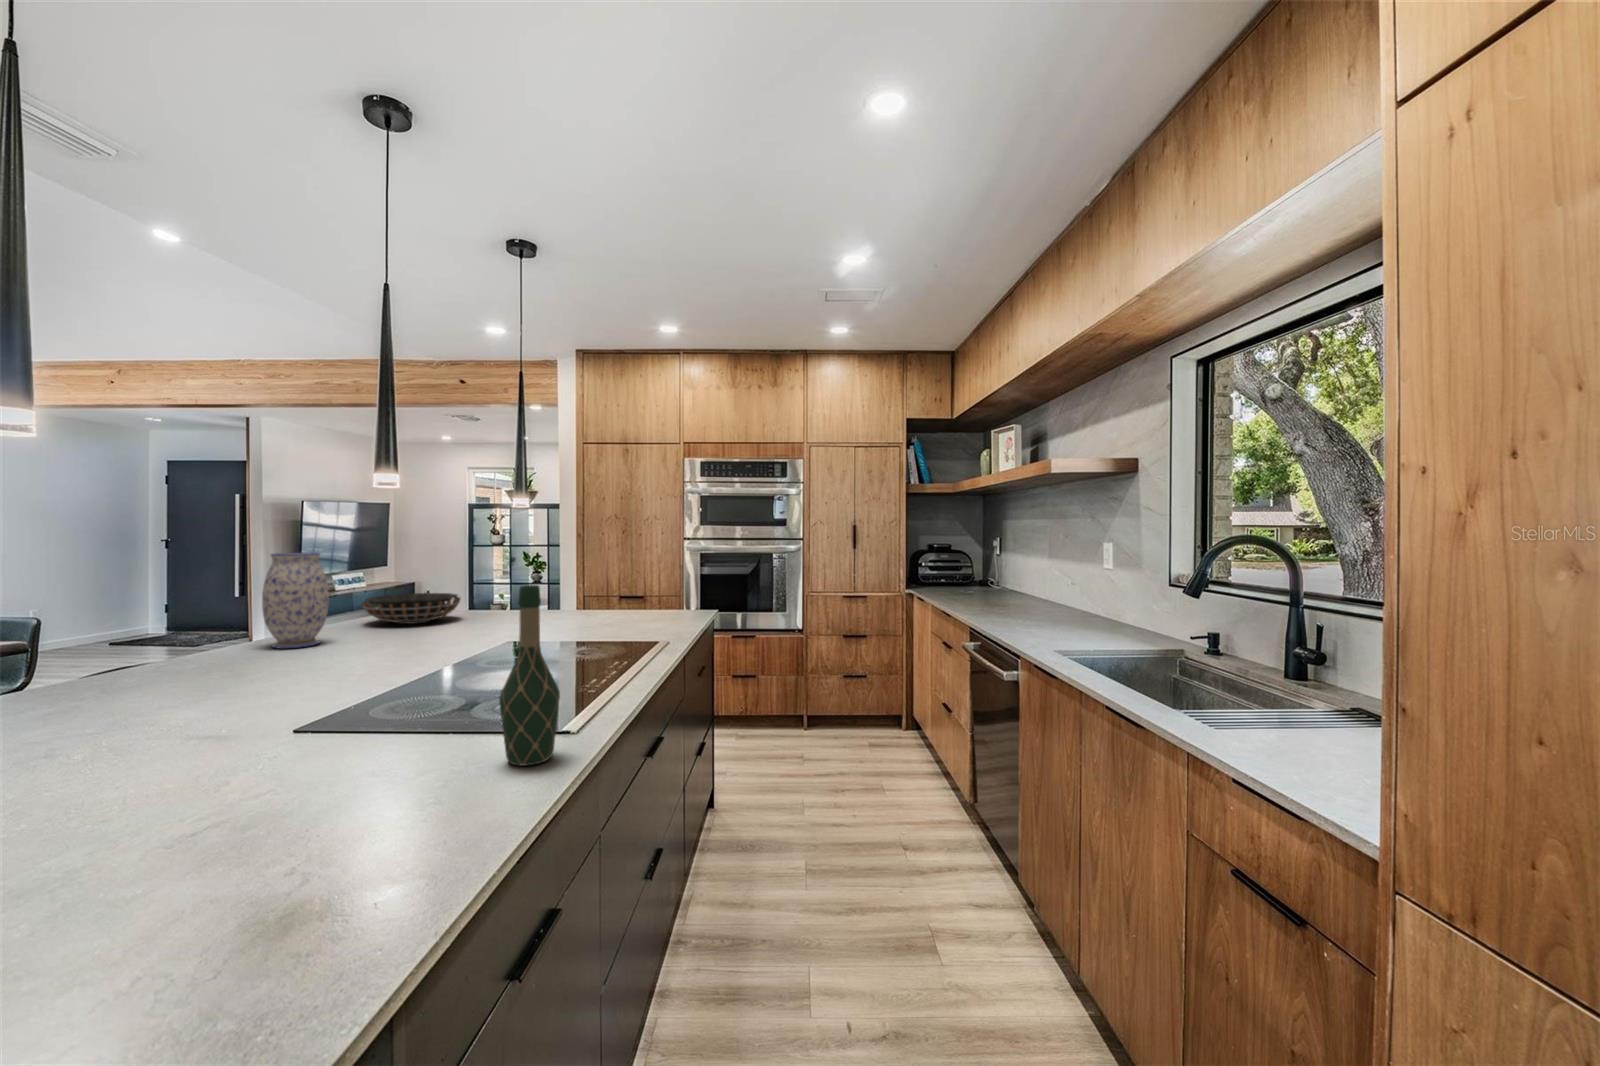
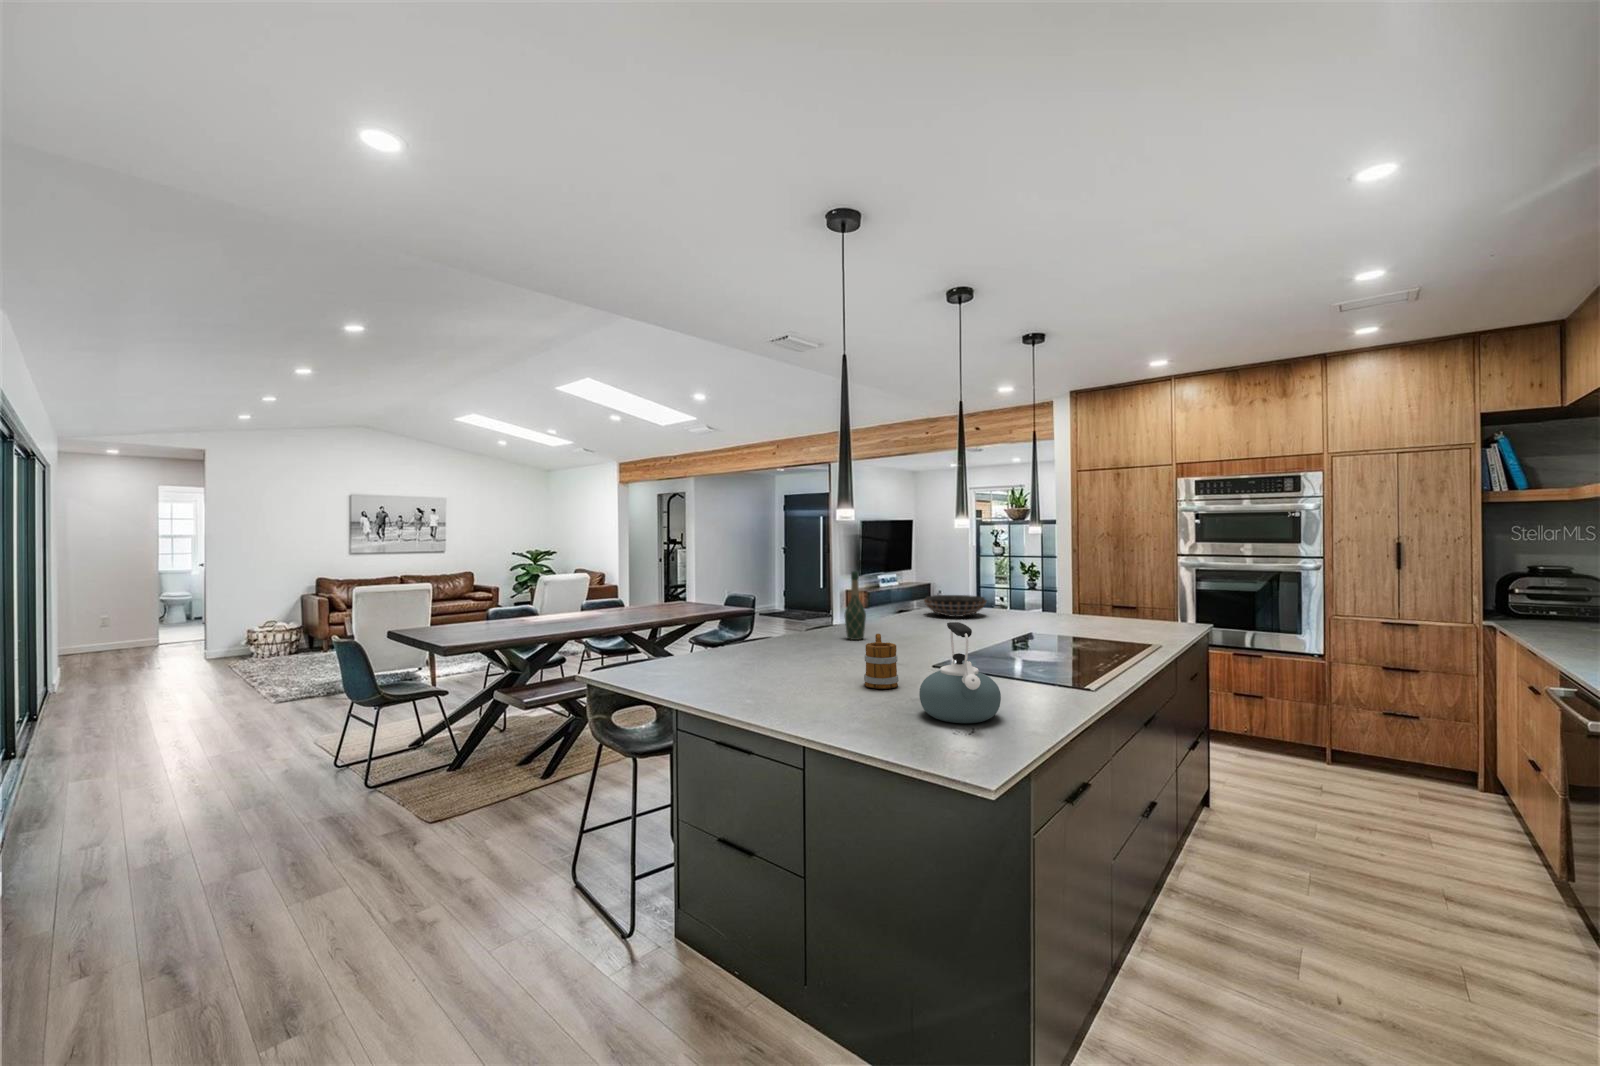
vase: present [262,553,329,649] -> none [876,565,910,626]
wine bottle: present [499,585,560,766] -> present [845,571,866,640]
kettle: none [224,647,420,862] -> present [919,622,1001,723]
mug: none [126,679,222,798] -> present [864,634,899,689]

